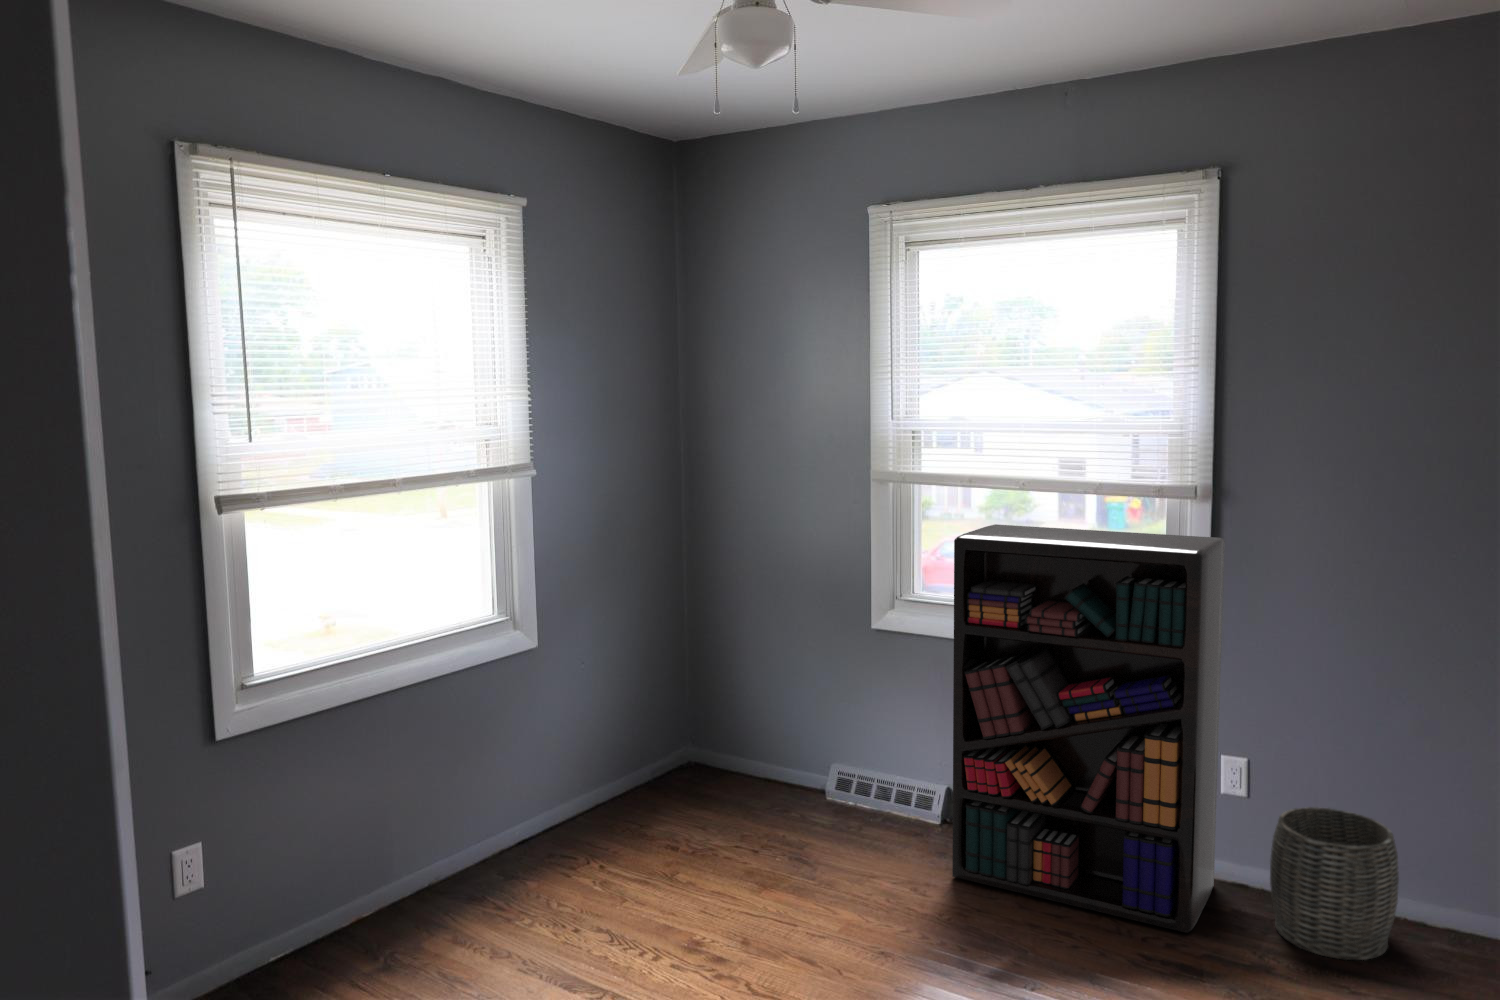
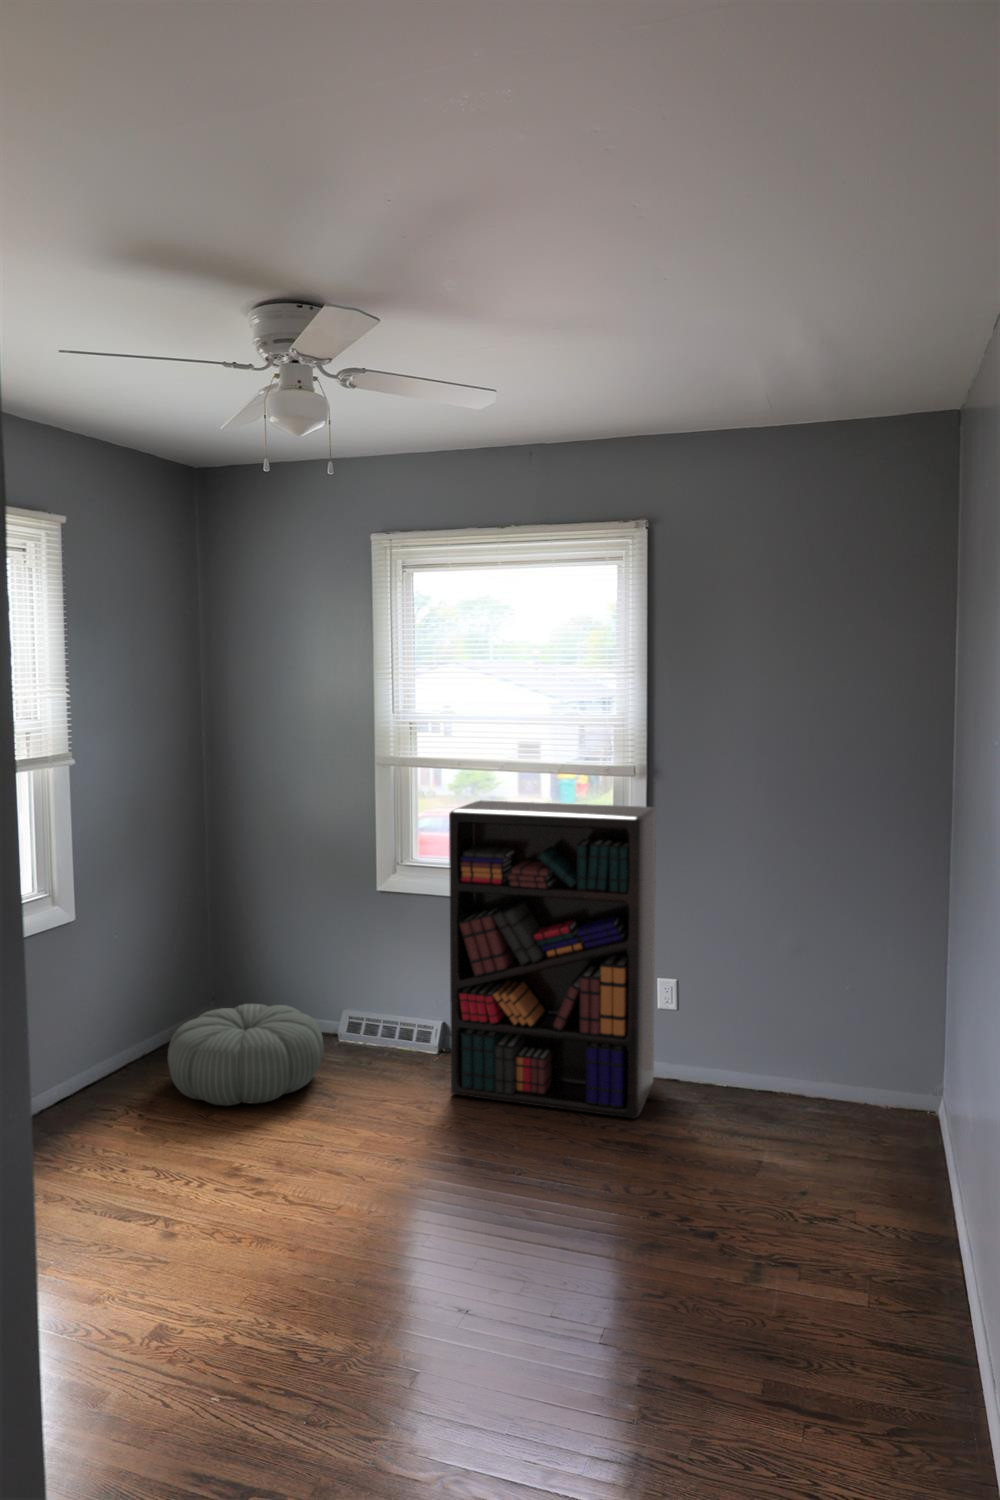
pouf: none [633,749,804,865] -> present [168,1004,324,1106]
woven basket: present [1270,807,1399,960] -> none [694,1012,783,1126]

